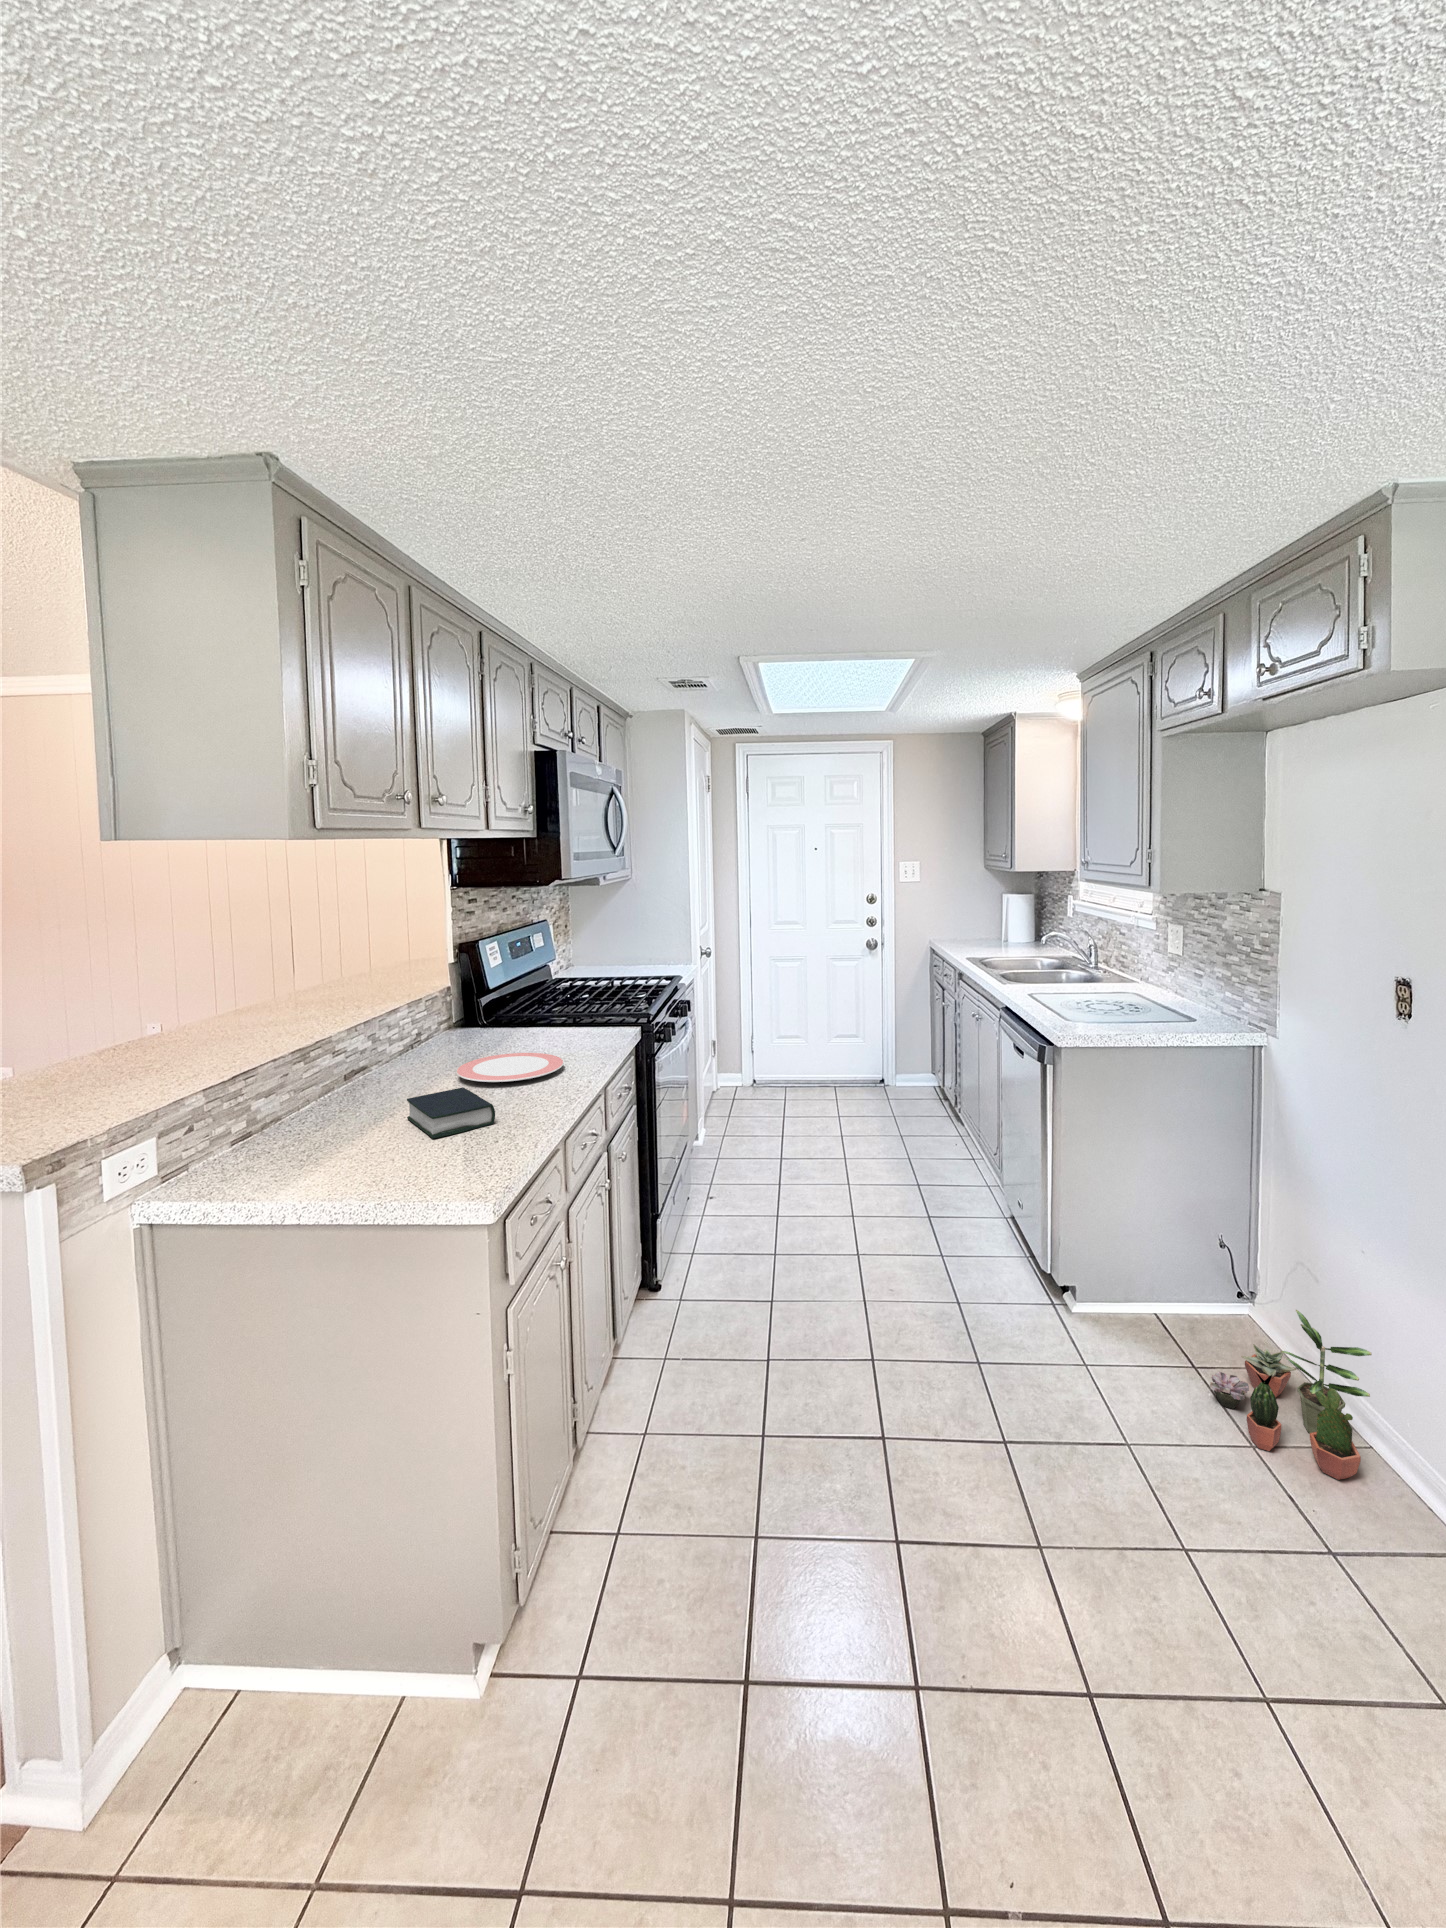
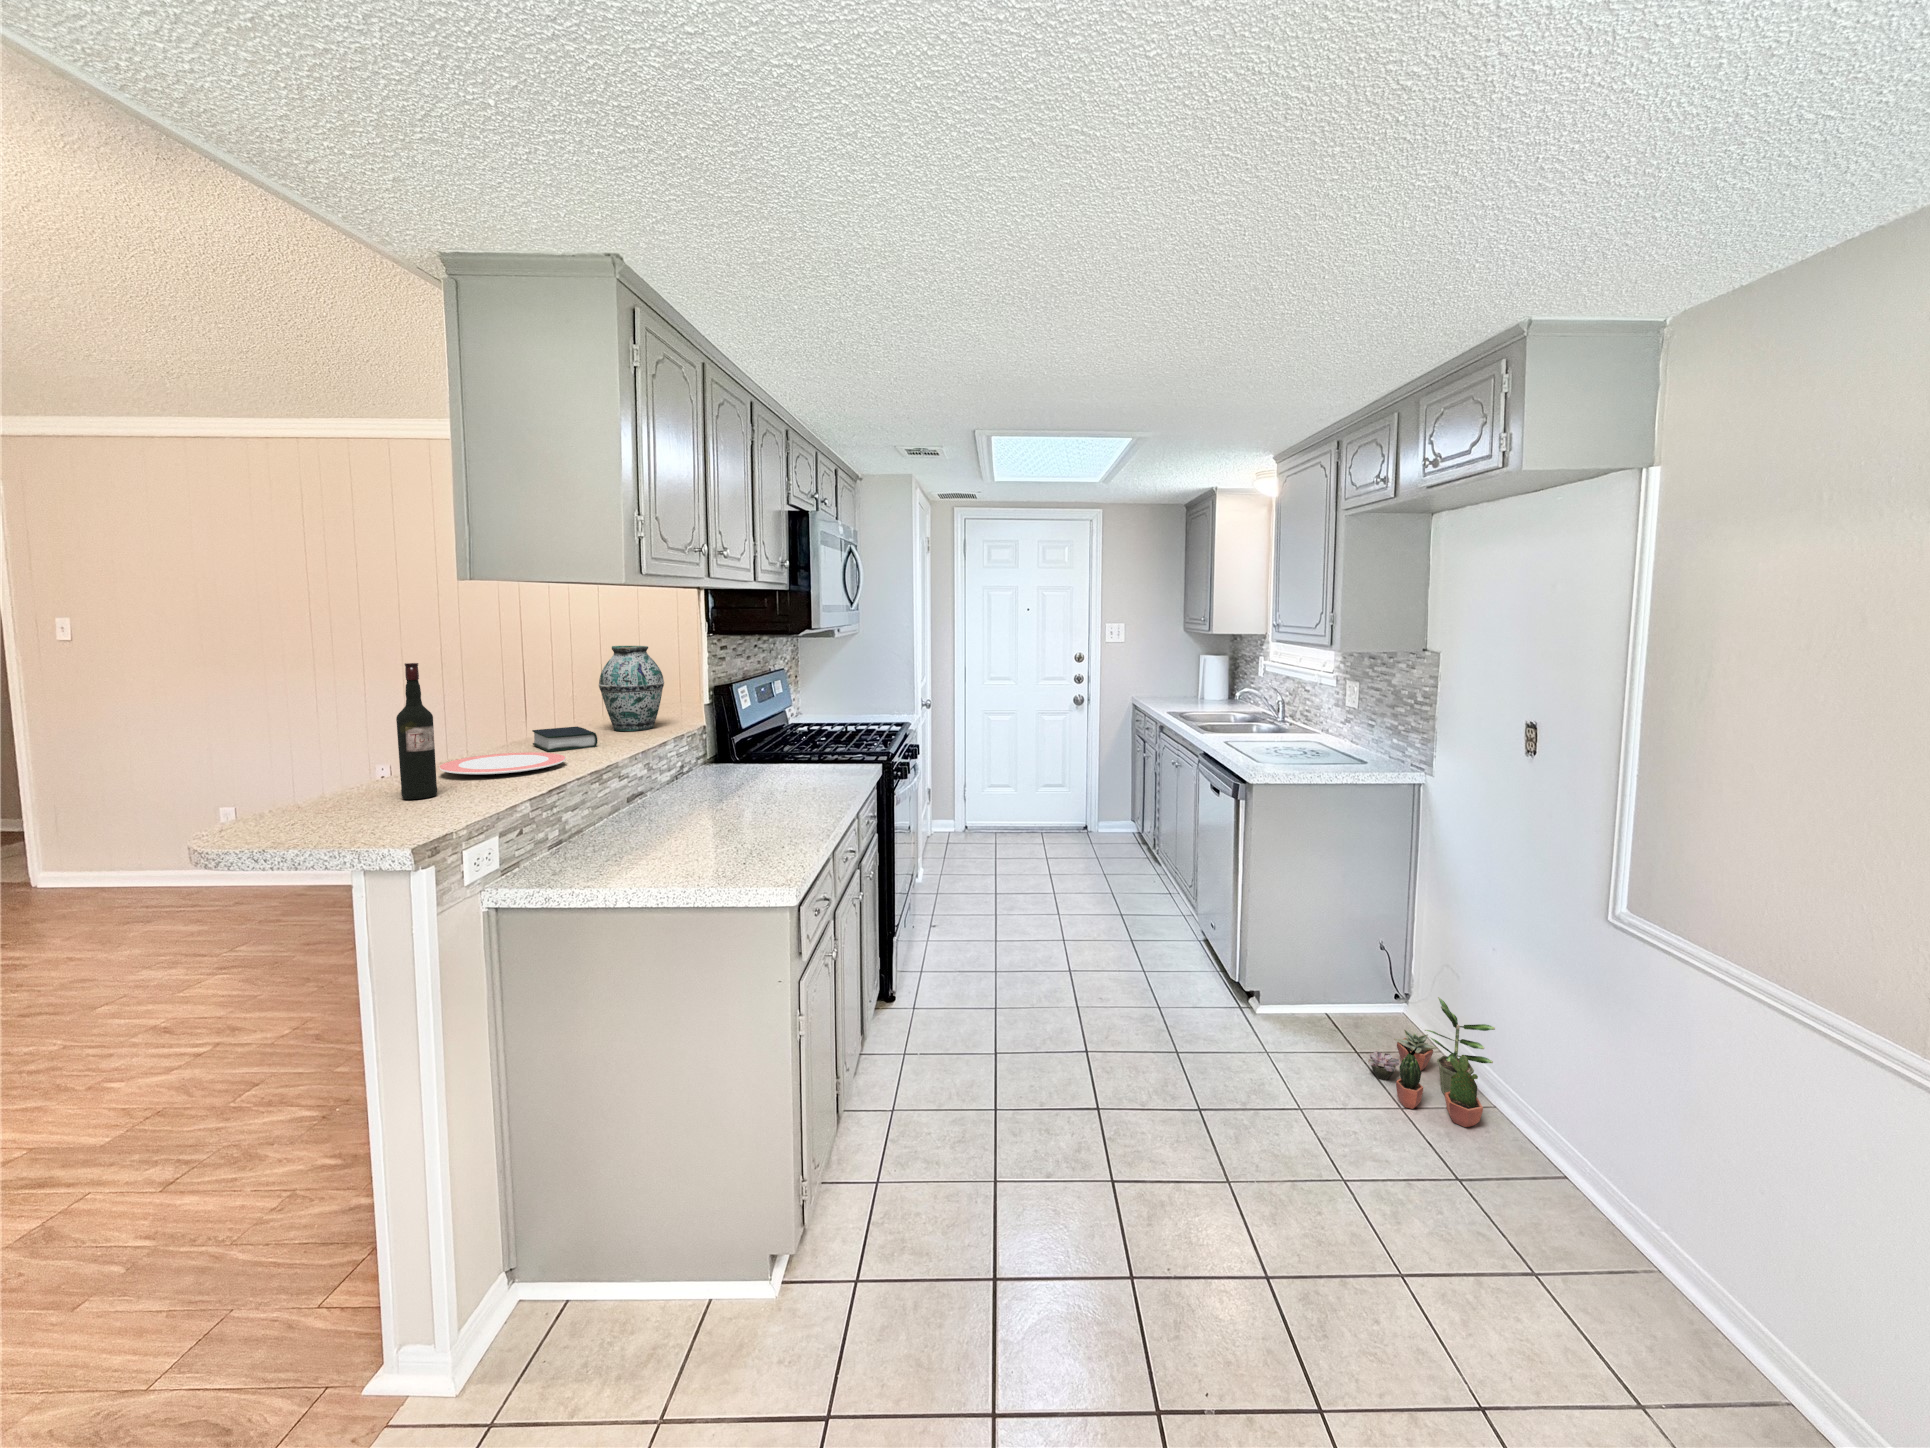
vase: none [329,902,401,995] -> present [599,646,664,731]
wine bottle: none [47,936,98,1093] -> present [396,663,437,799]
plate: present [457,1053,564,1082] -> present [439,752,566,774]
book: present [407,1087,495,1139] -> present [532,726,598,752]

